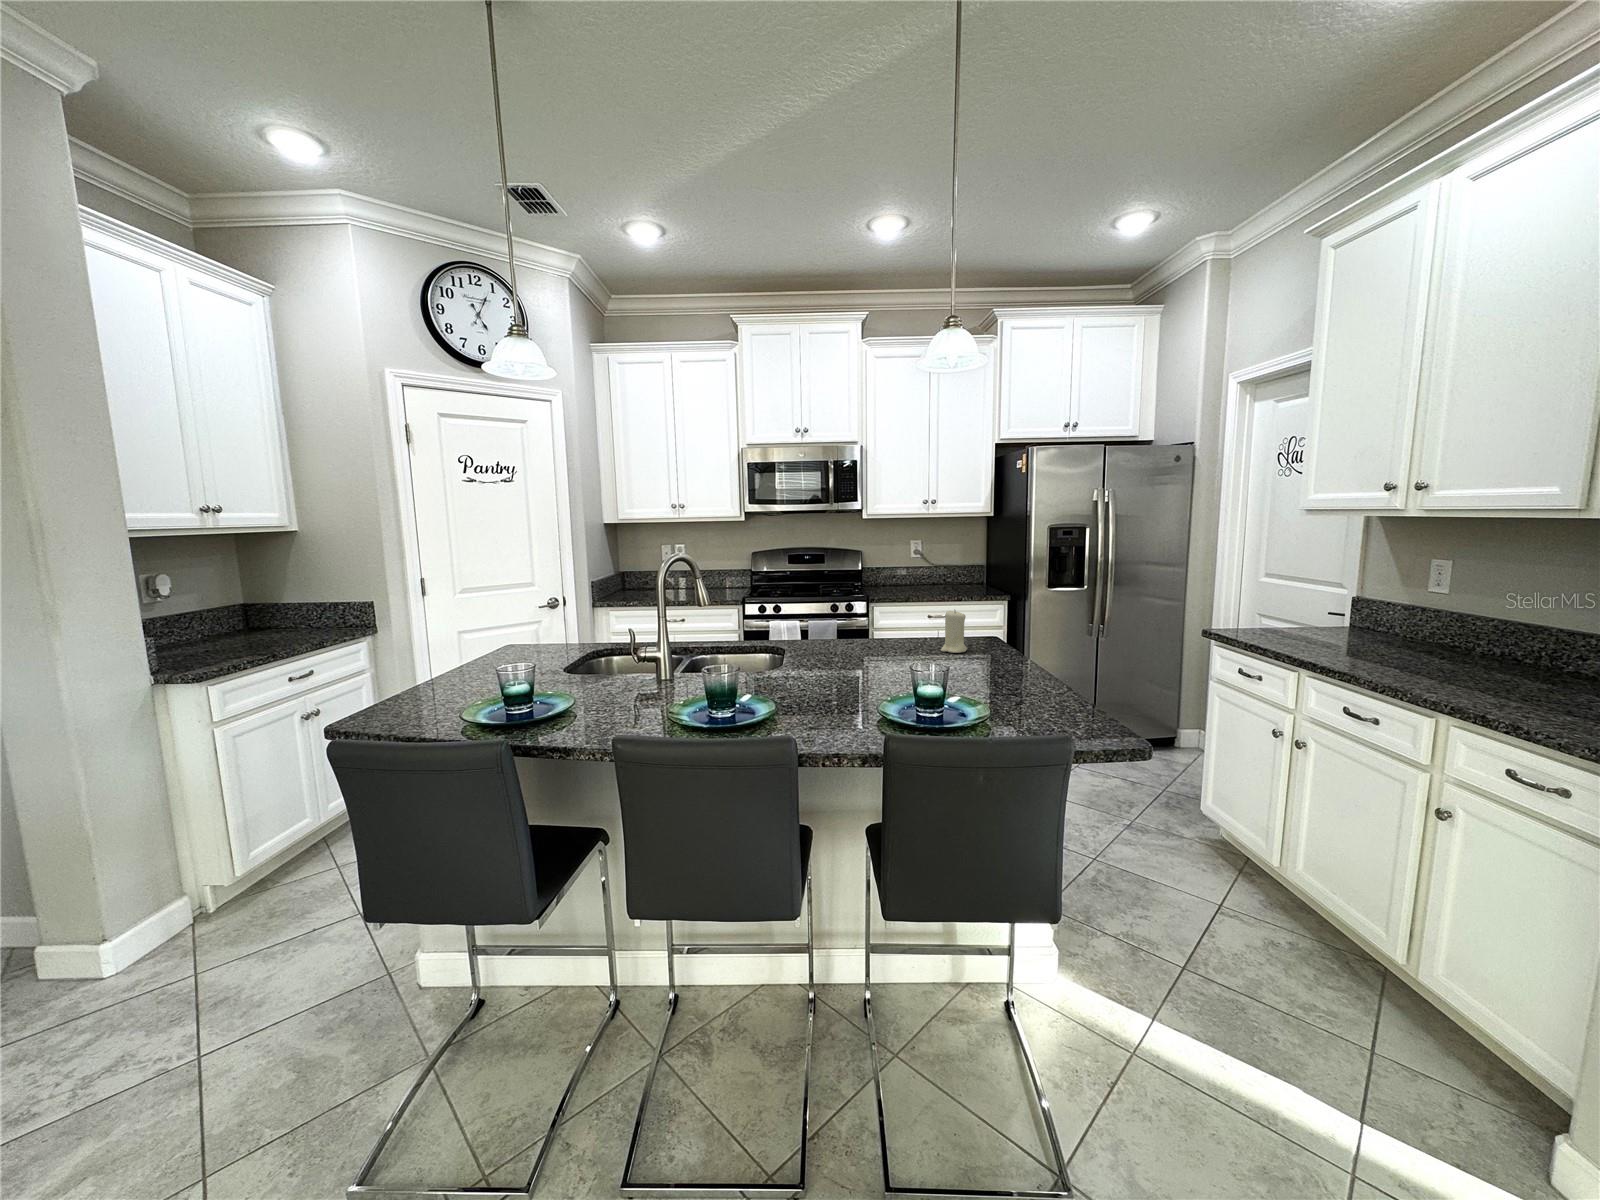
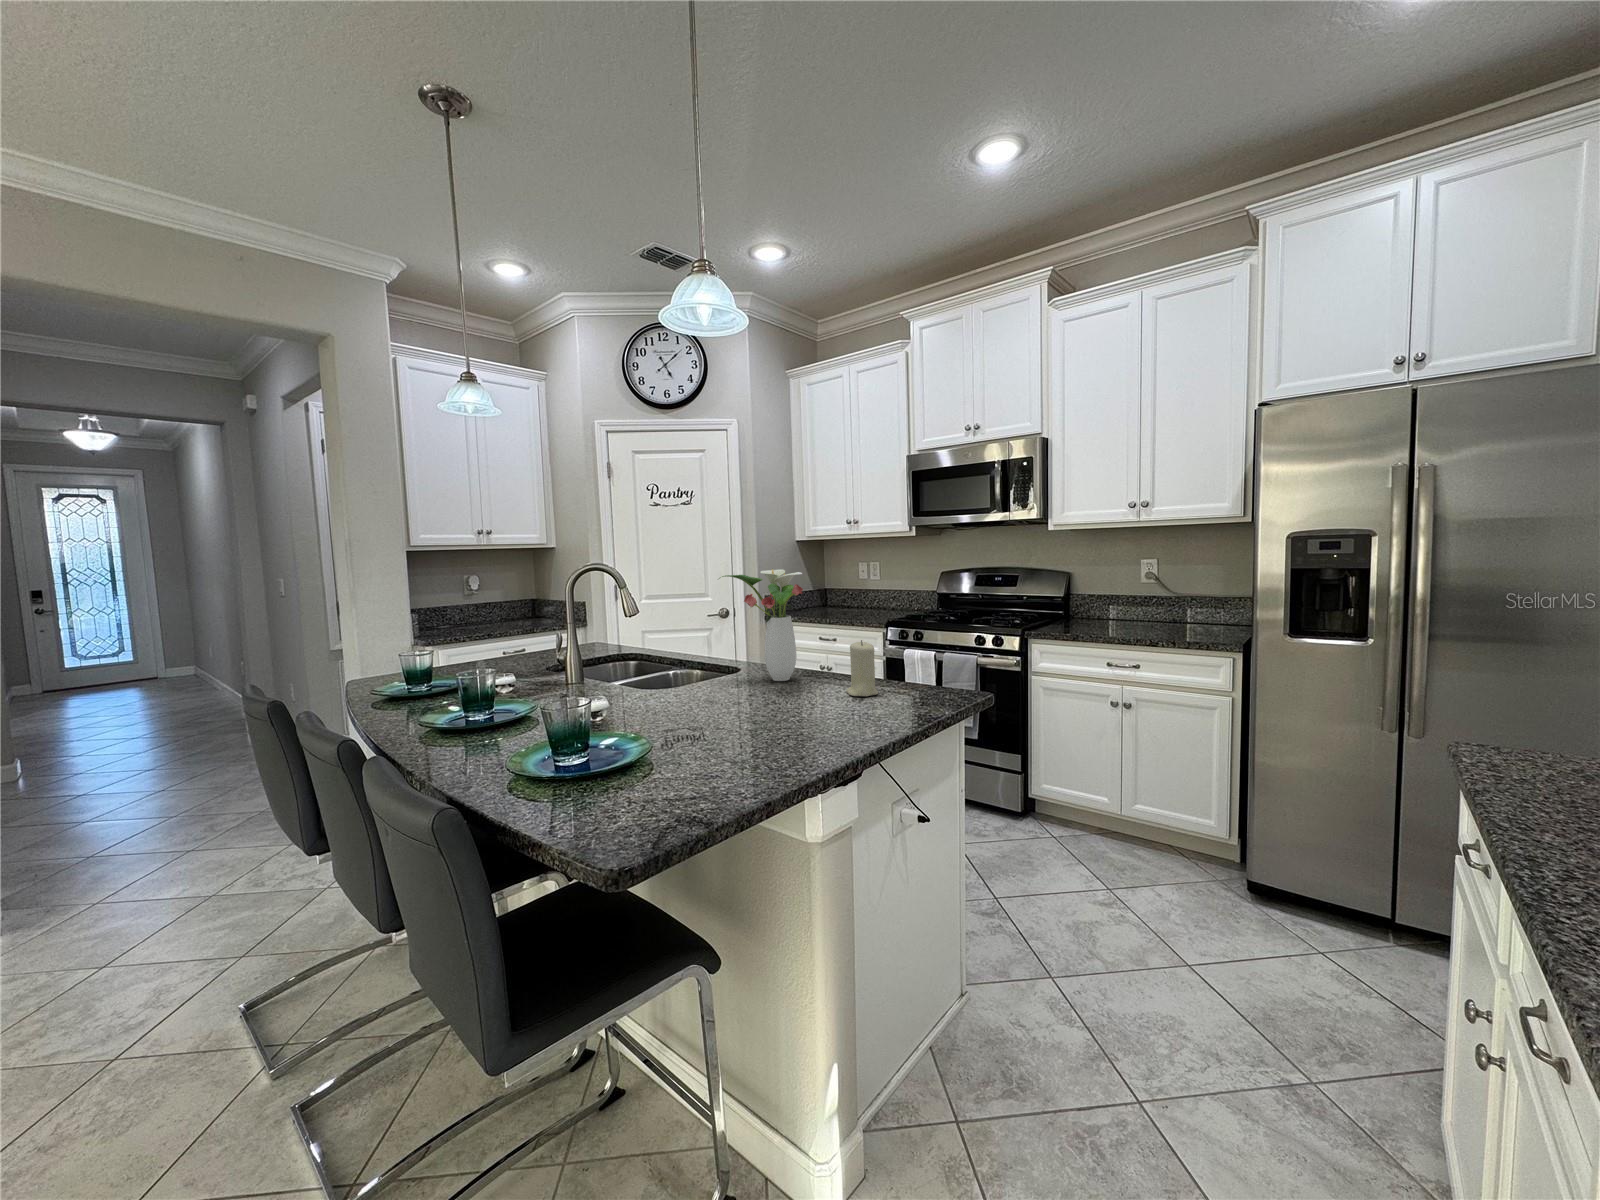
flower arrangement: none [818,555,906,652] -> present [719,569,803,681]

